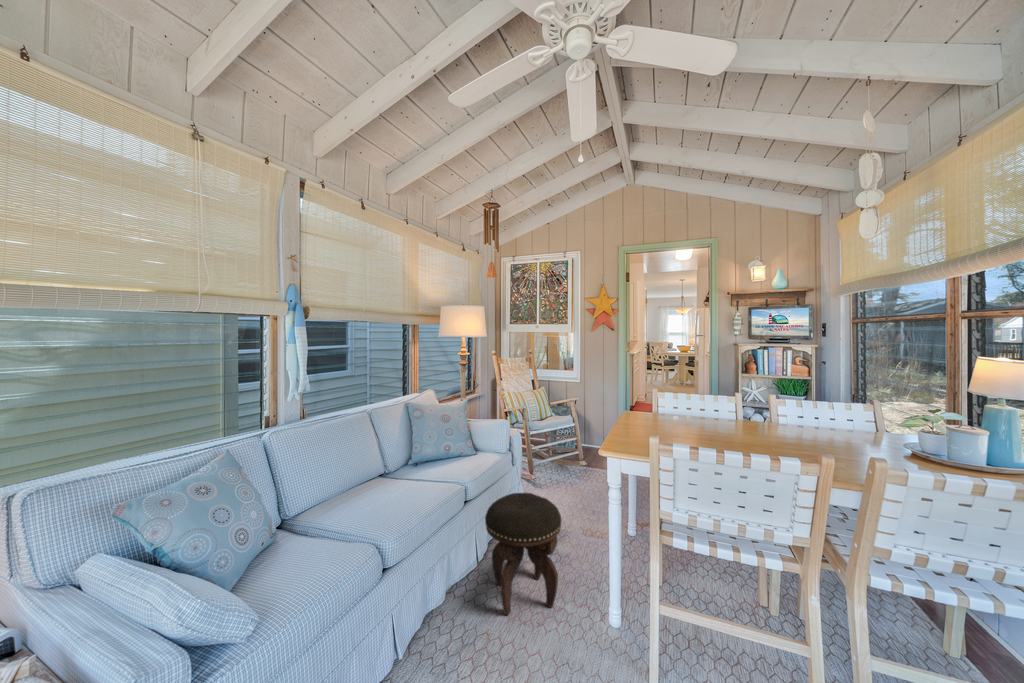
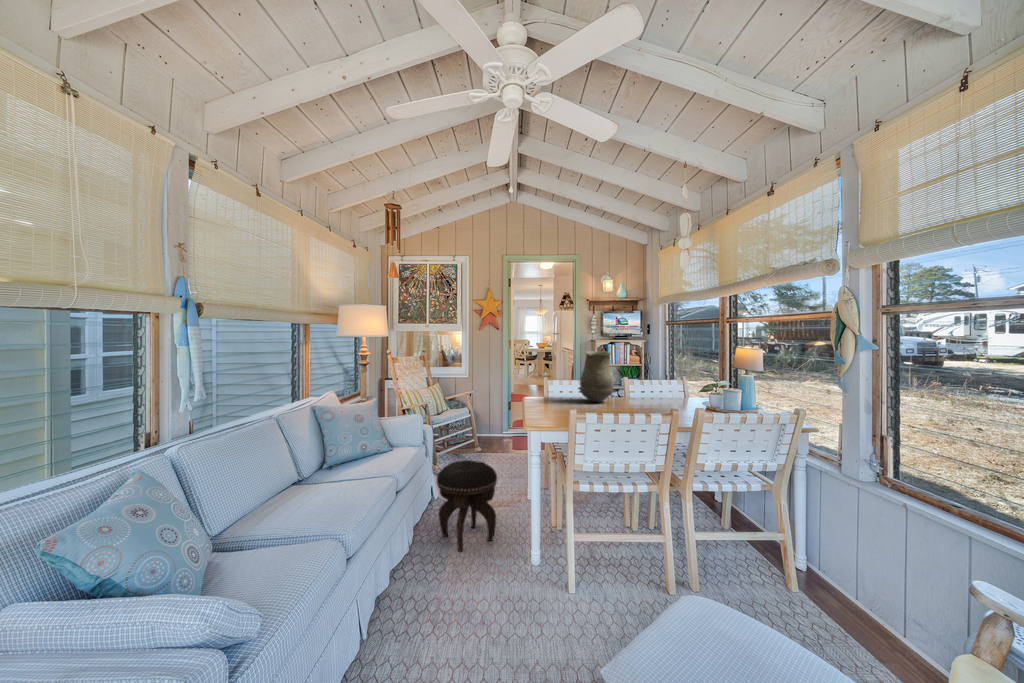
vase: none [688,361,750,437] -> present [578,351,615,402]

